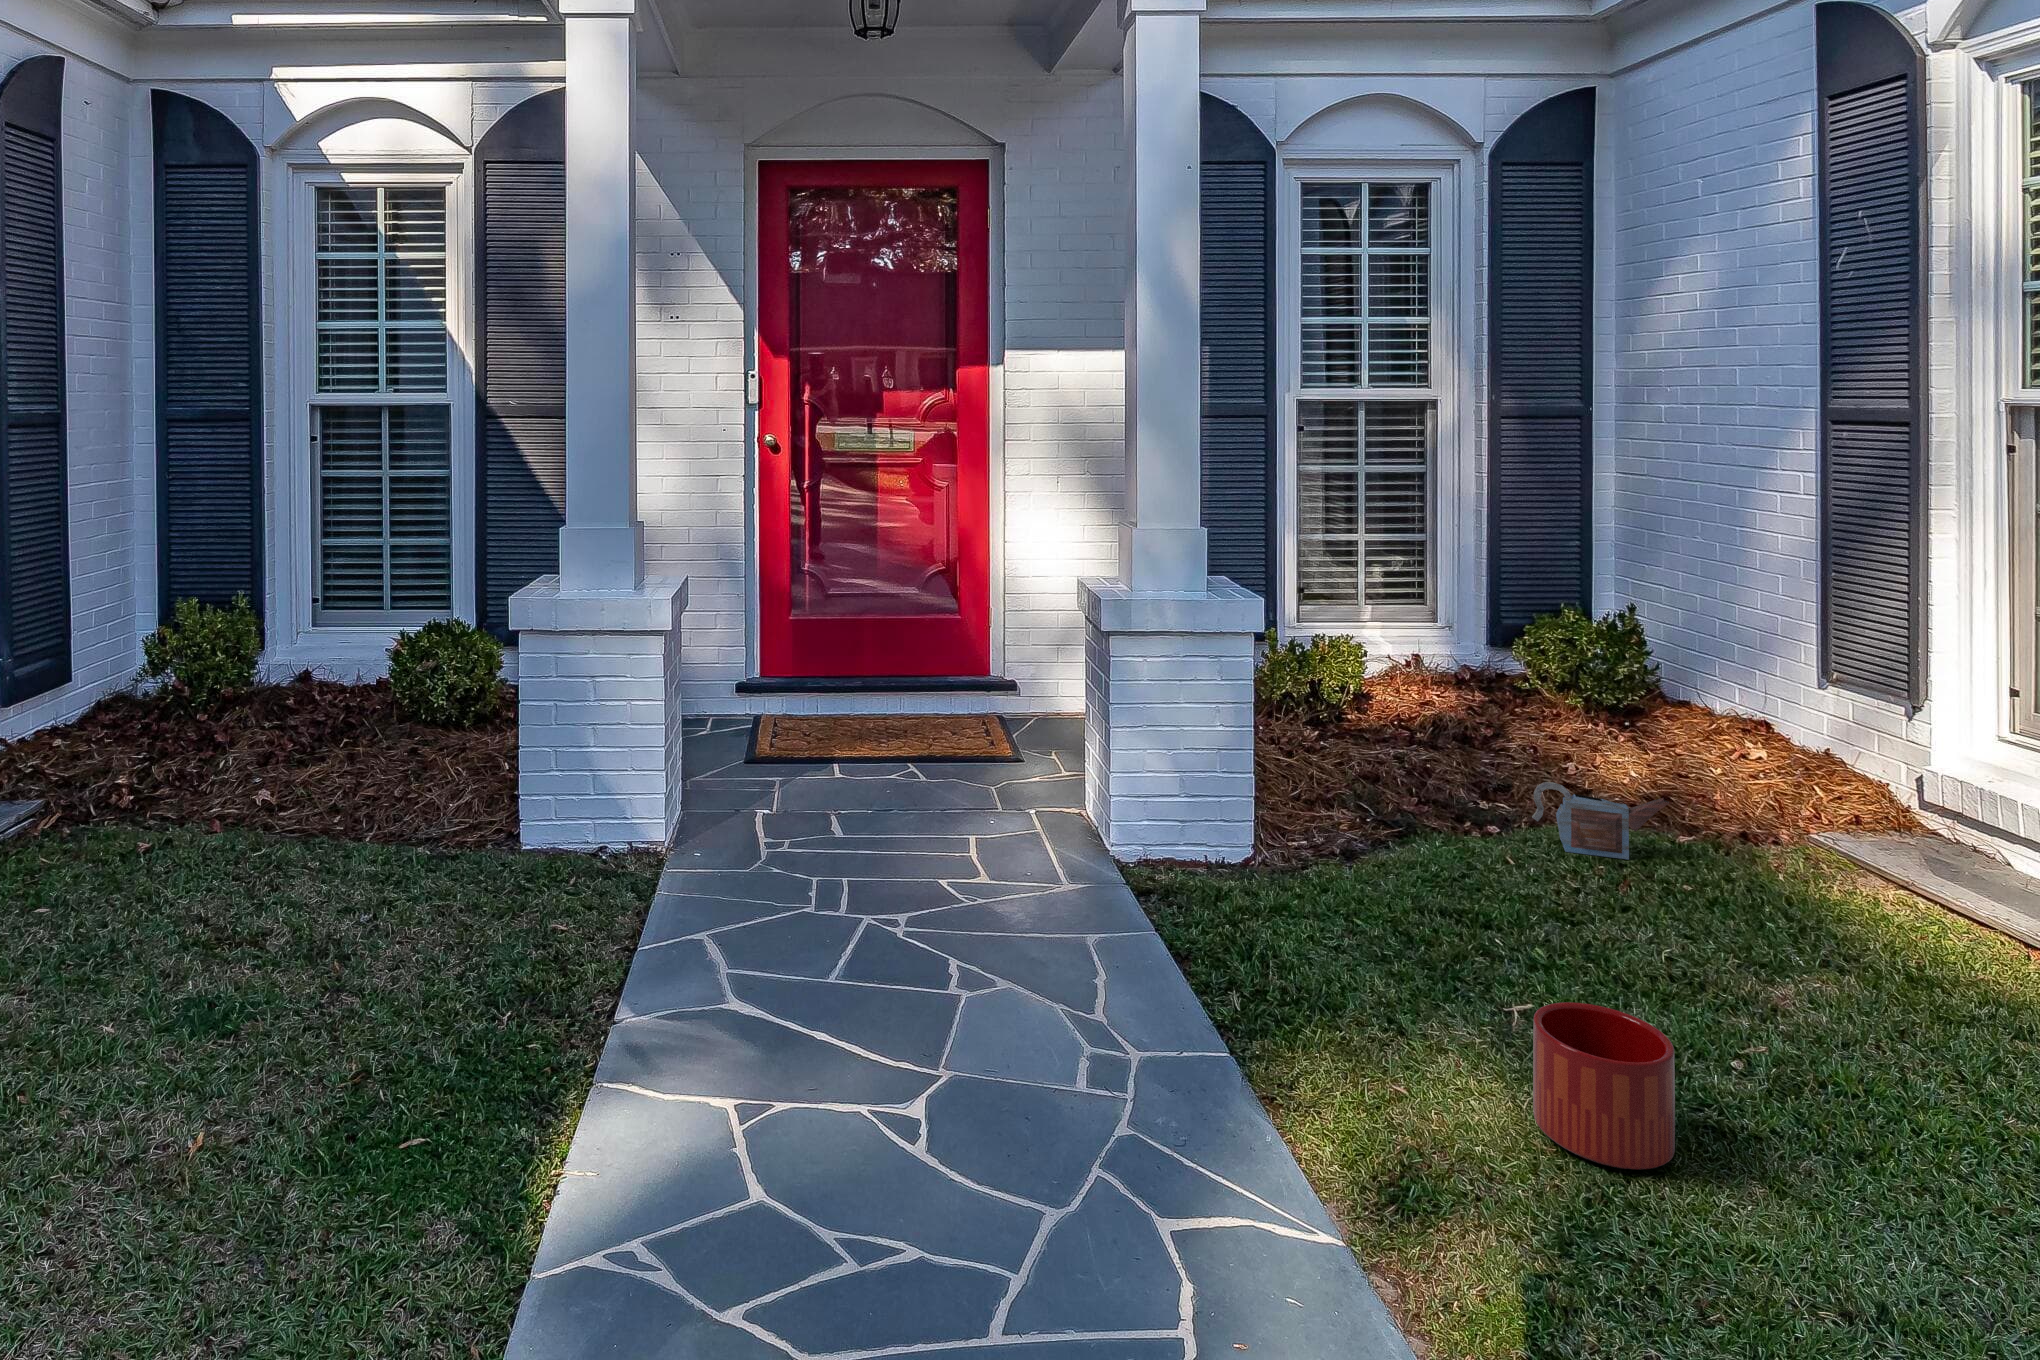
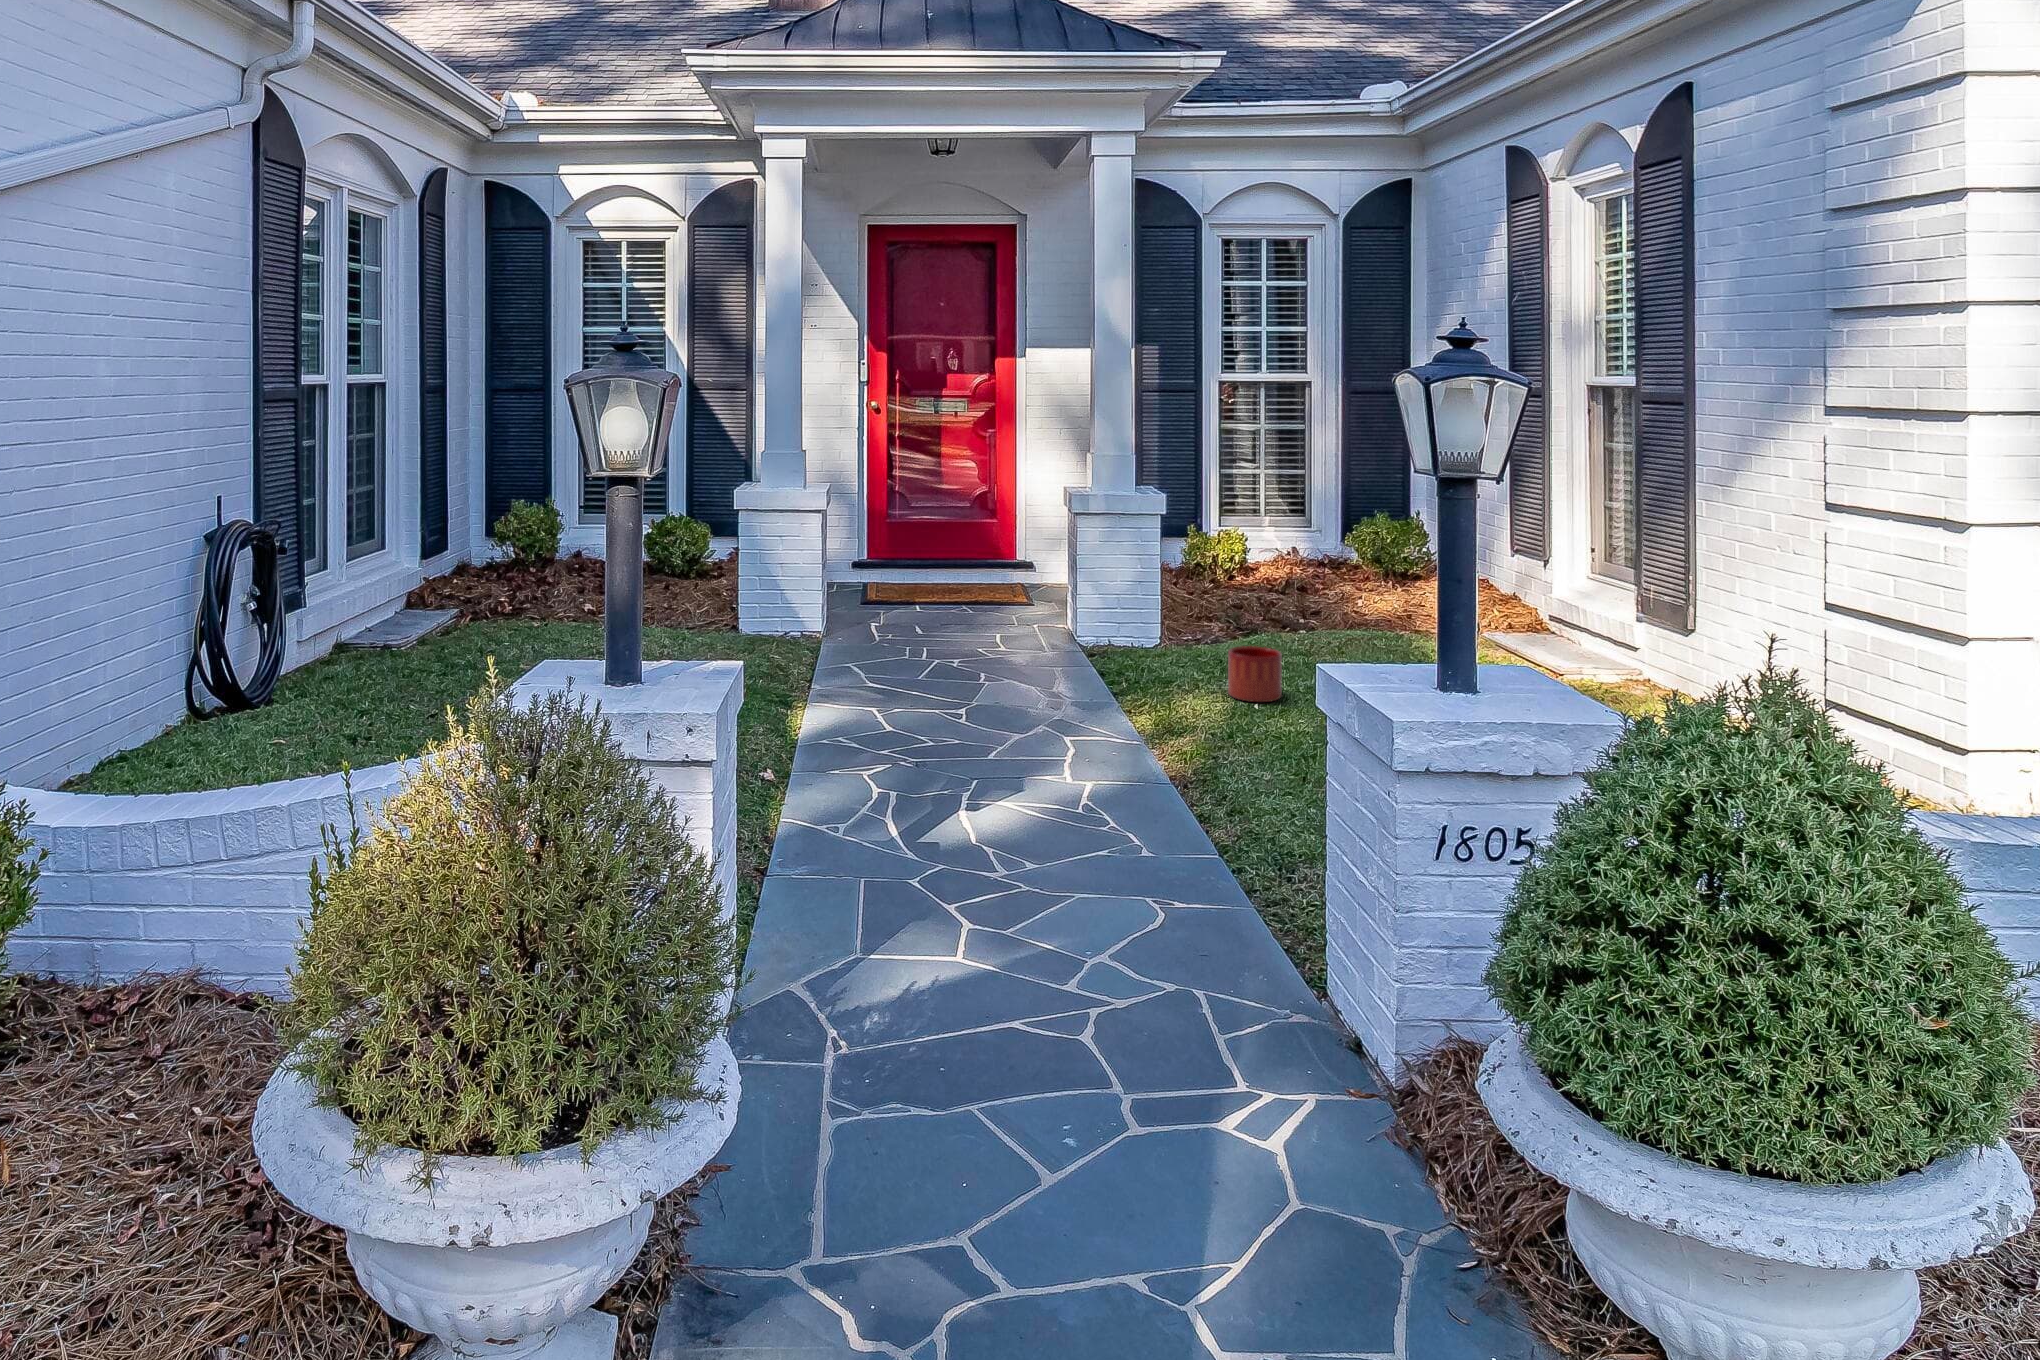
watering can: present [1532,782,1669,859] -> none [1309,593,1379,633]

